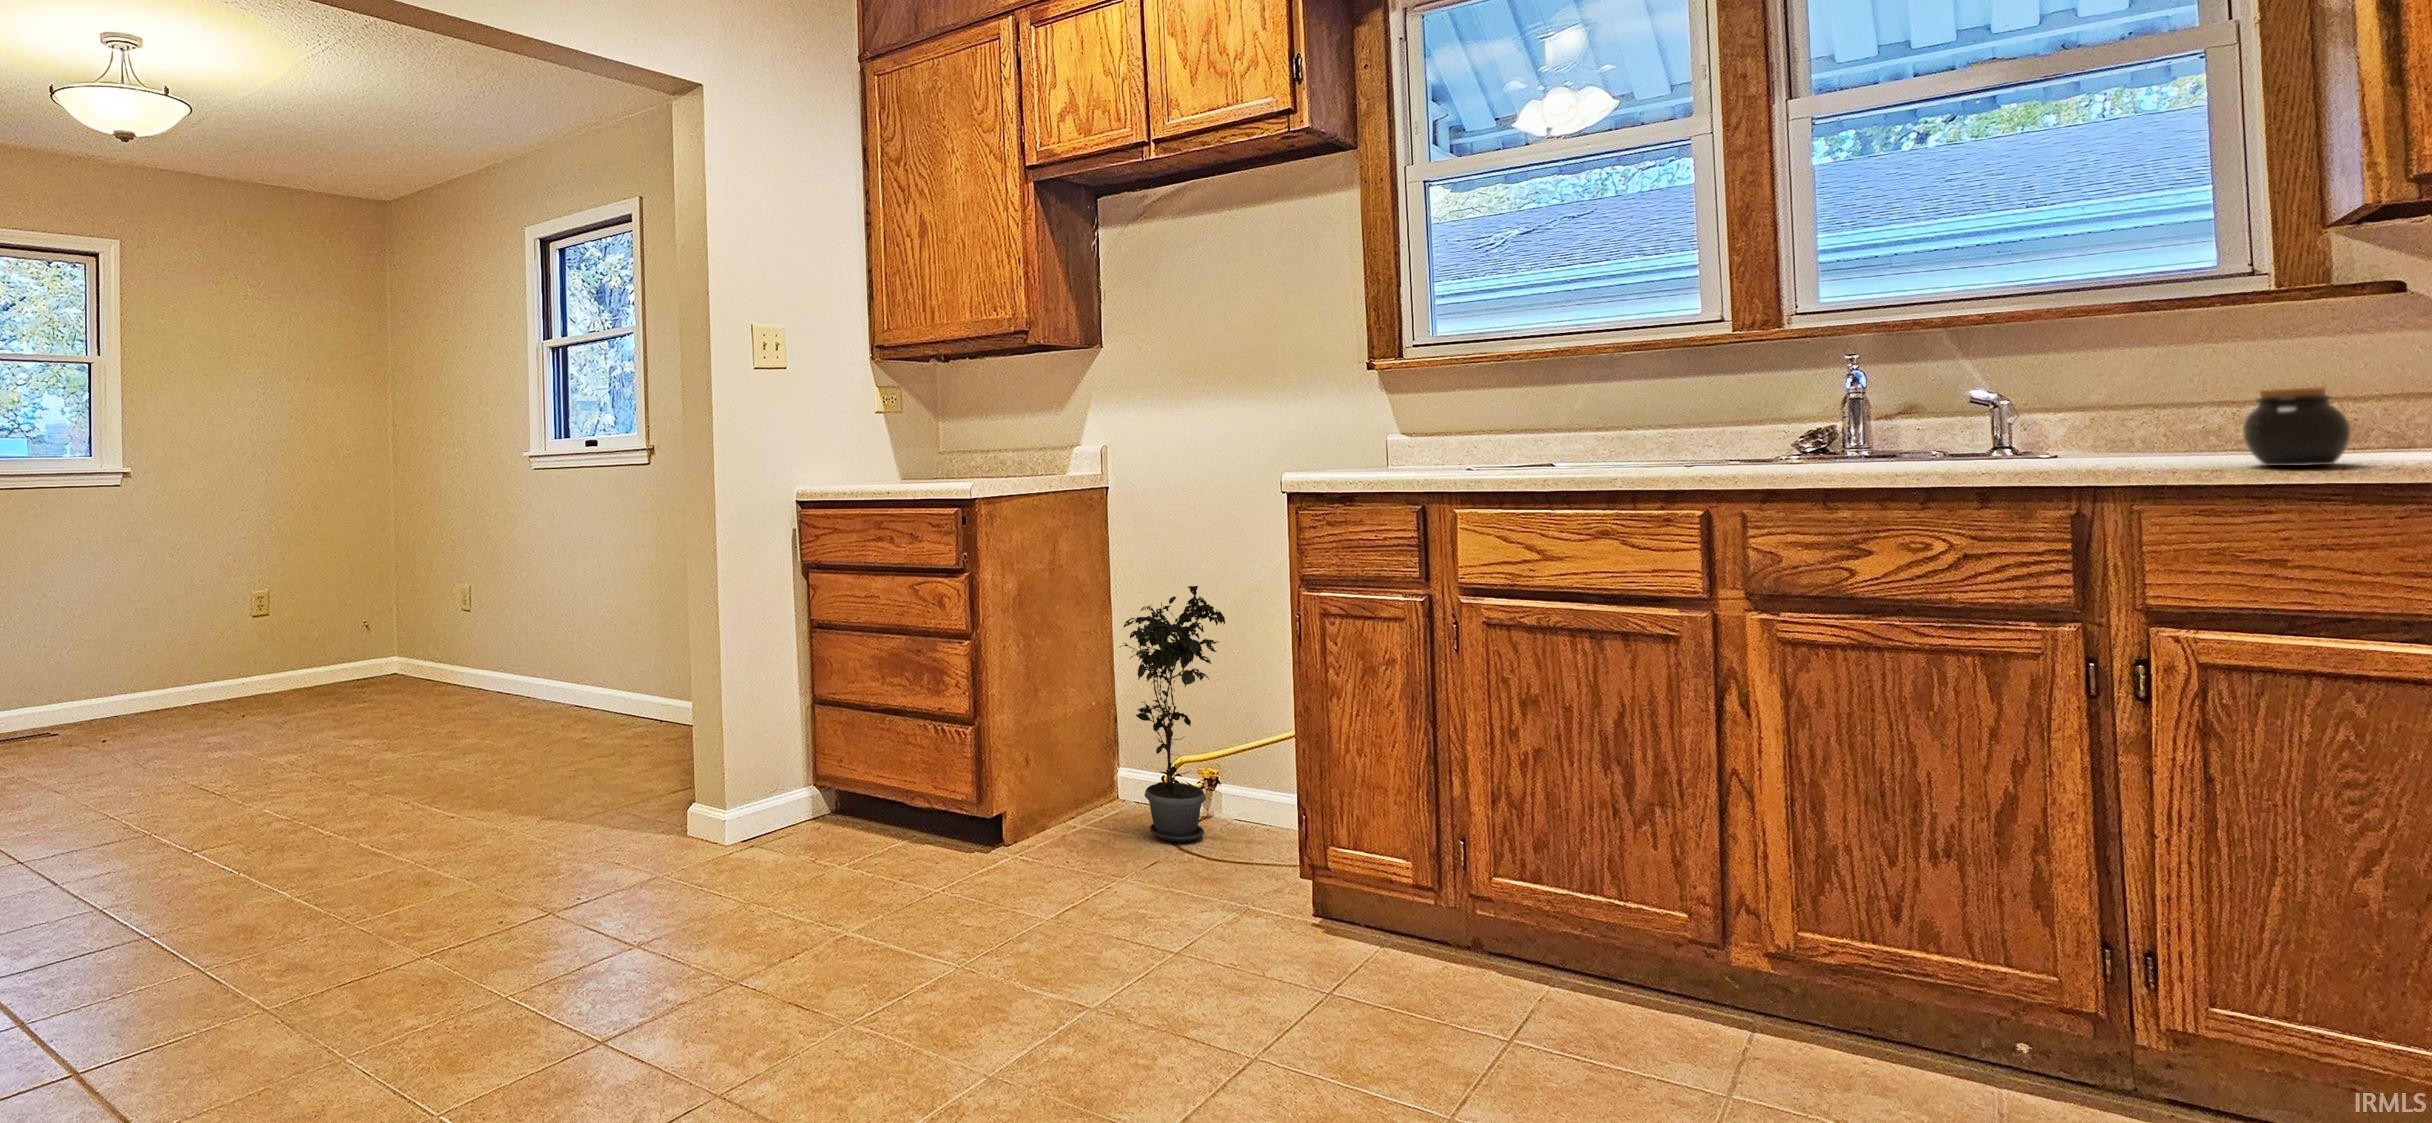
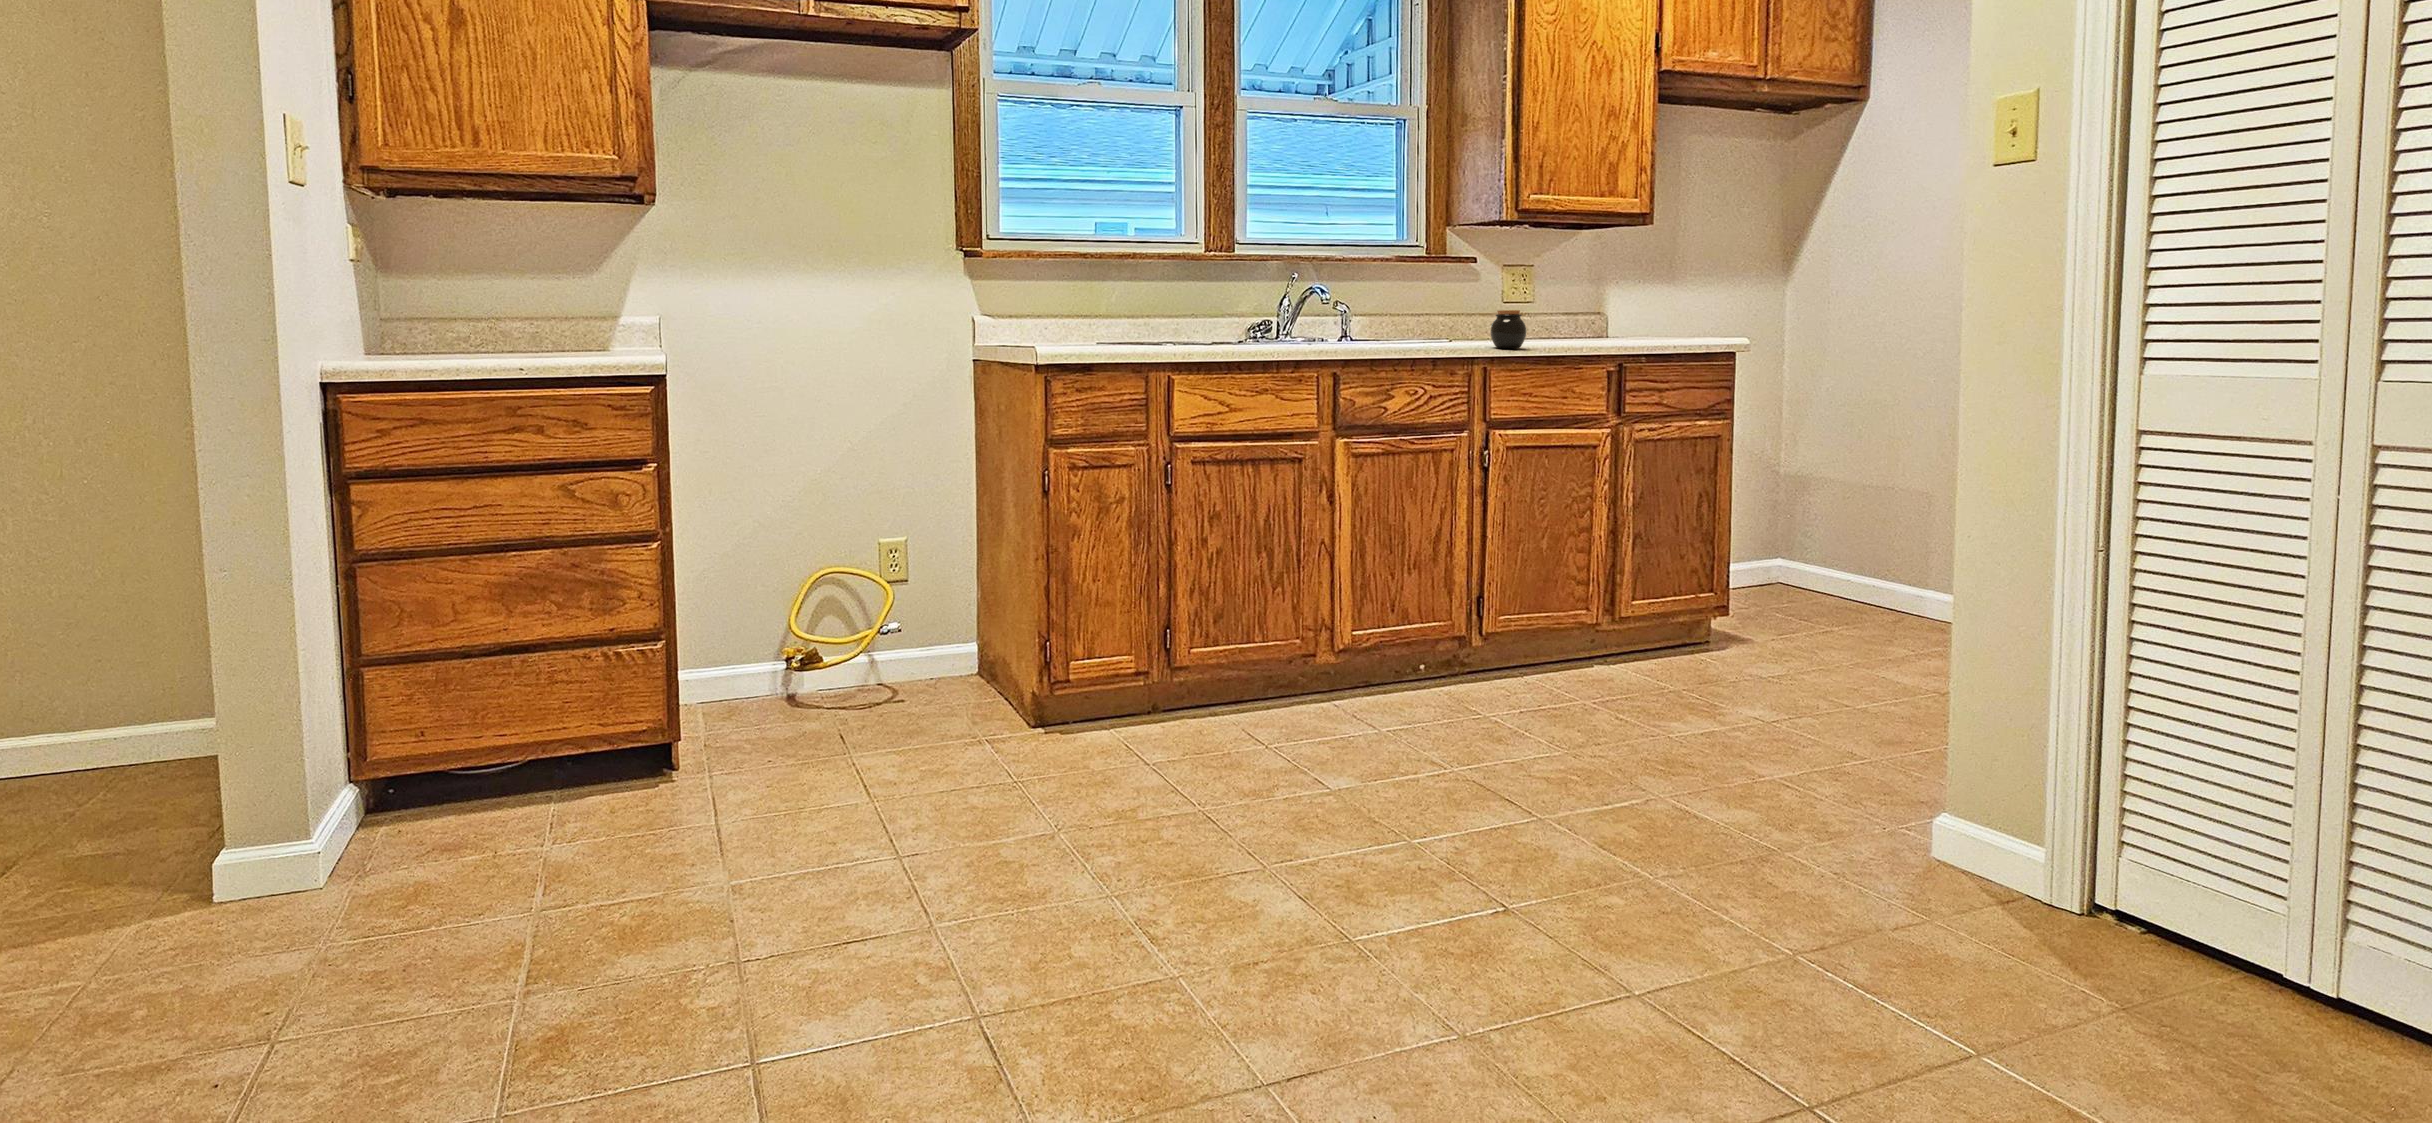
potted plant: present [1119,586,1225,842] -> none [750,462,866,720]

